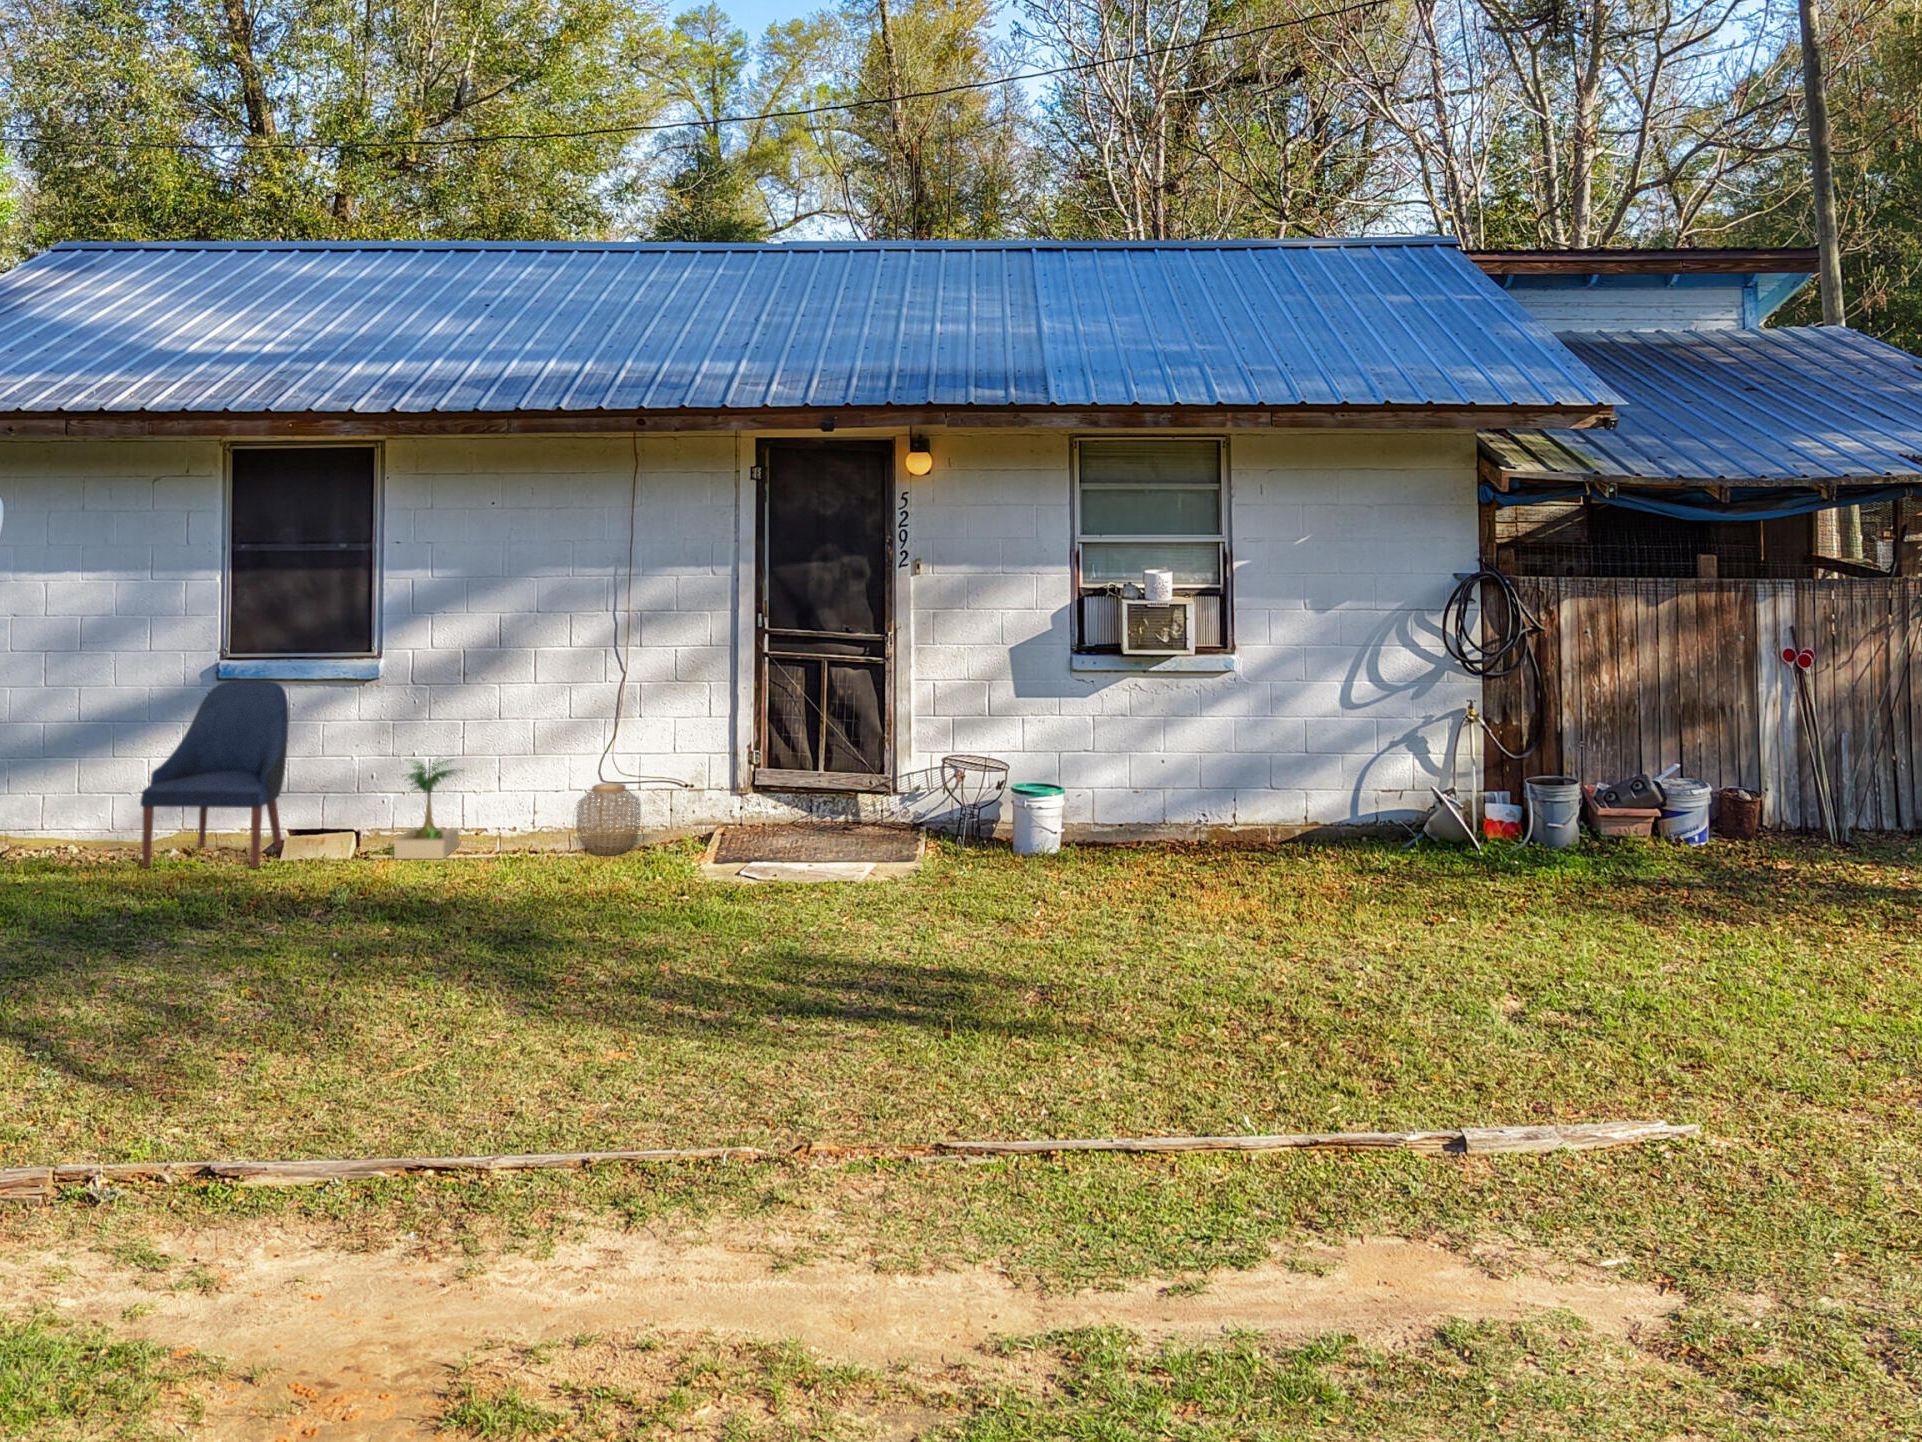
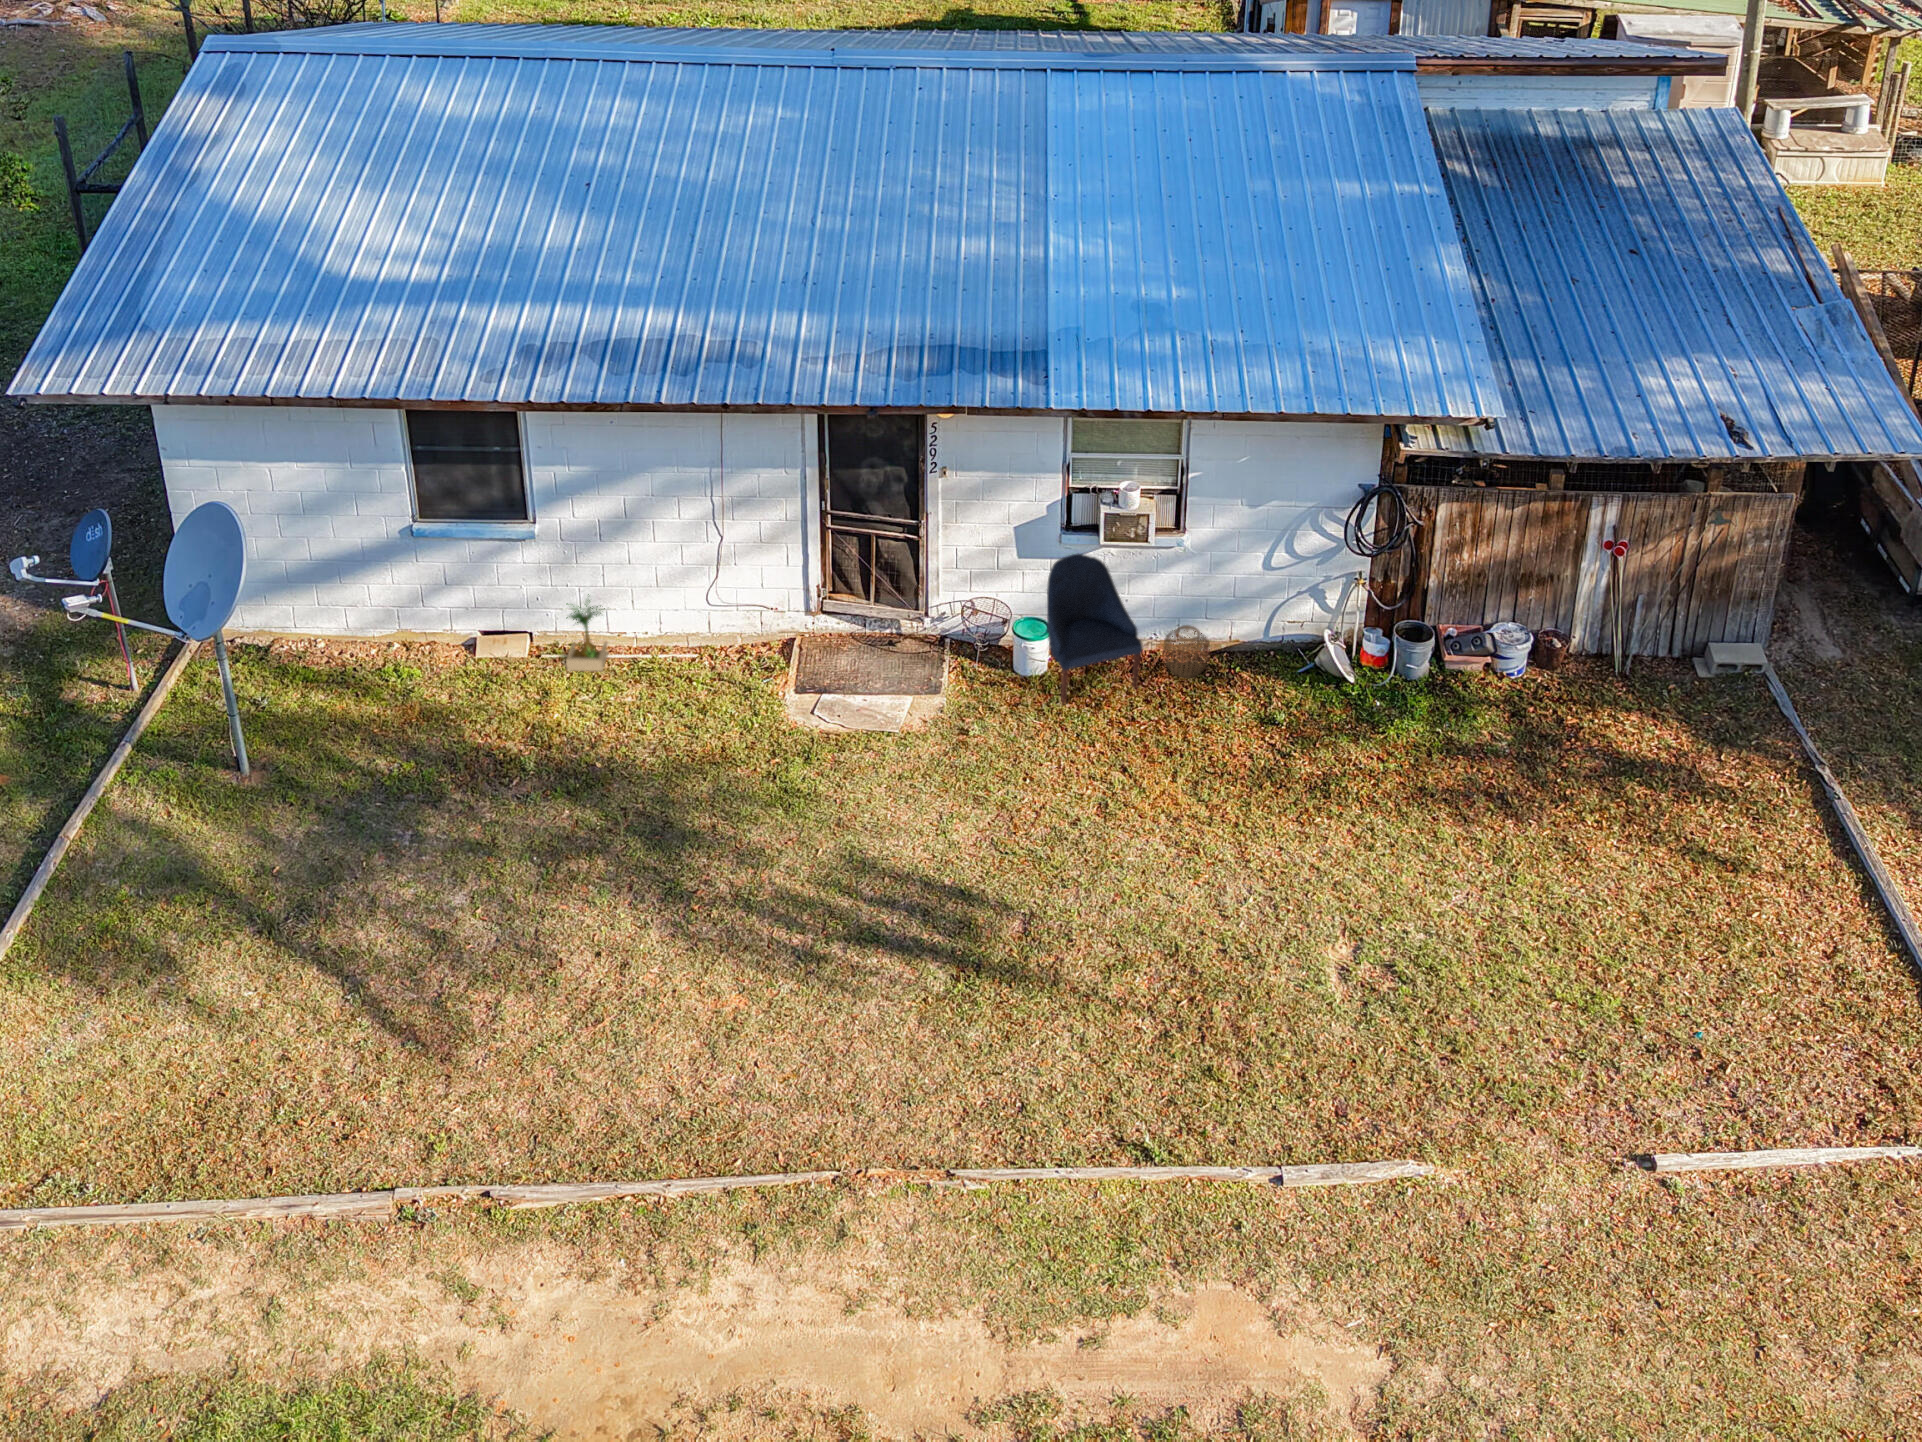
chair: present [141,679,289,869] -> present [1047,554,1143,705]
woven basket: present [577,783,640,856] -> present [1163,625,1210,678]

